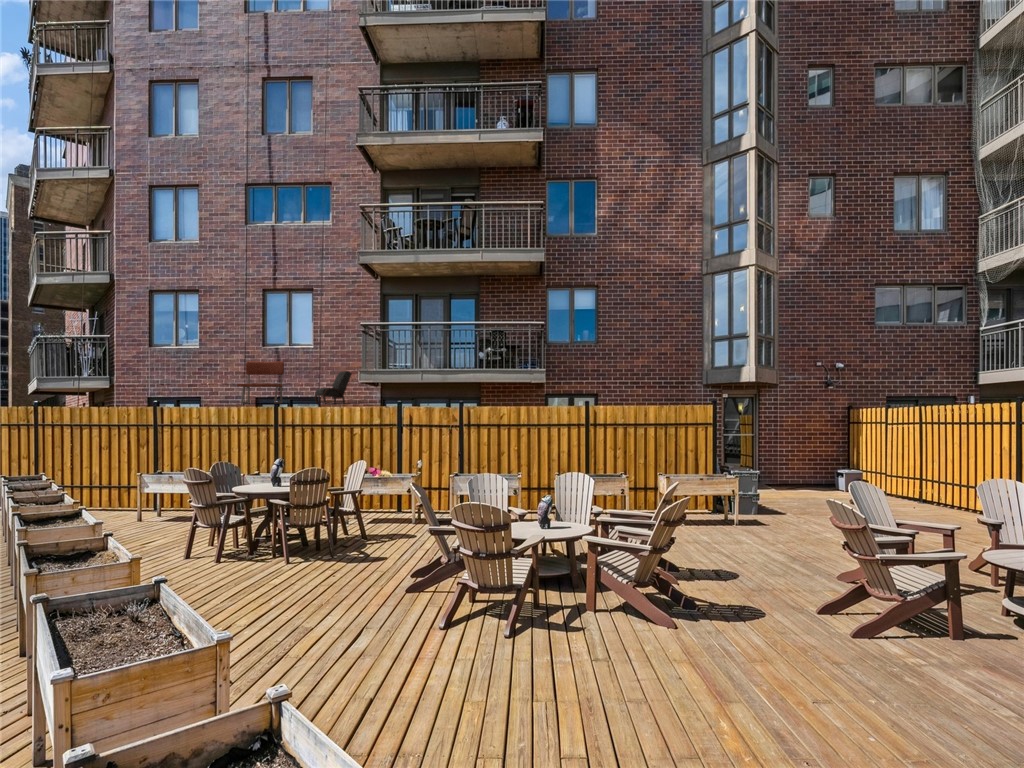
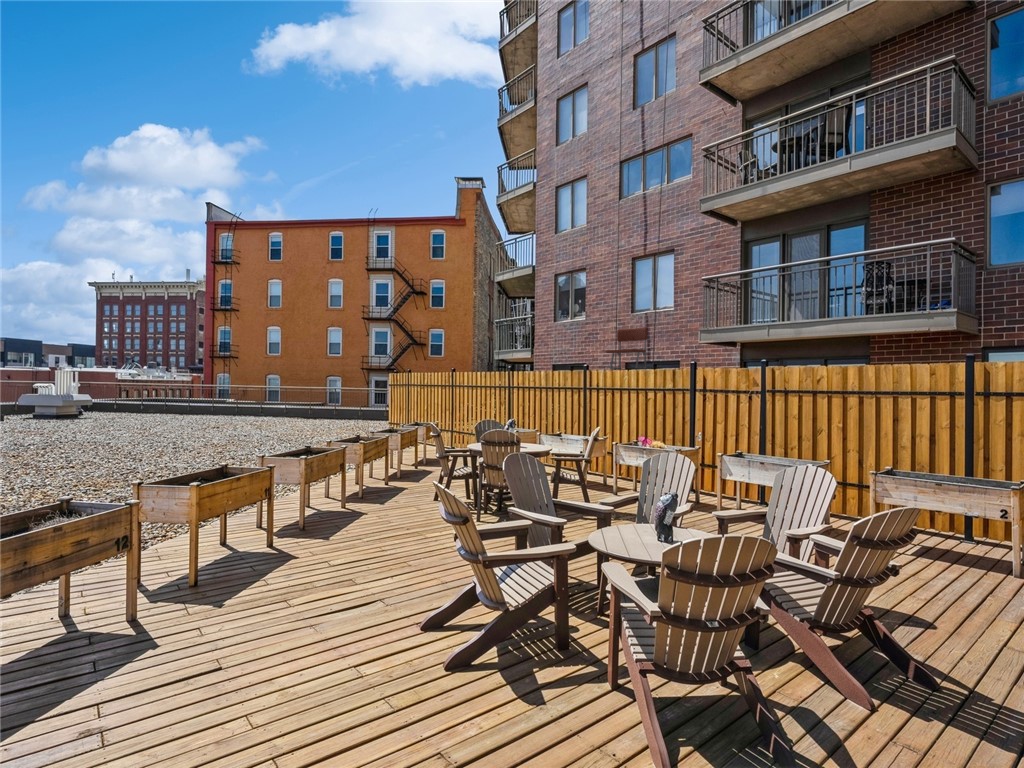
lounge chair: present [315,371,352,403] -> none [670,333,707,368]

